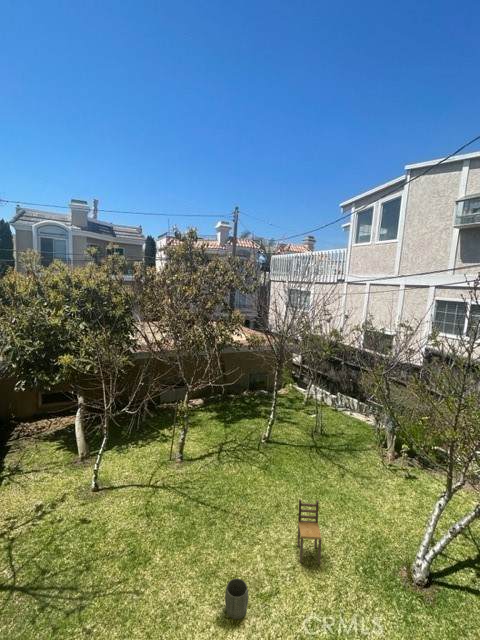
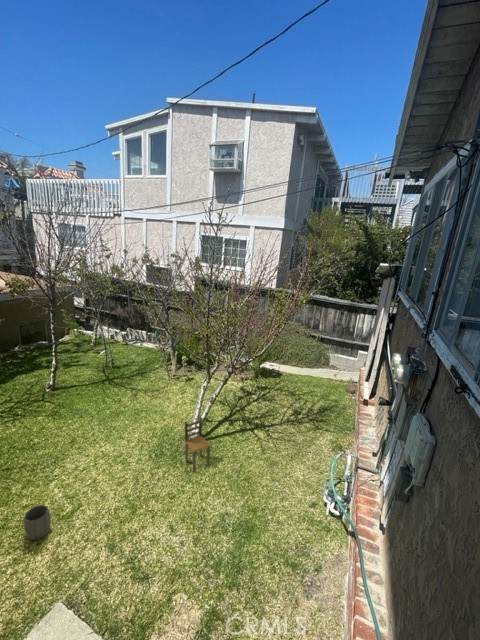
chair: present [297,499,321,564] -> present [185,417,210,473]

